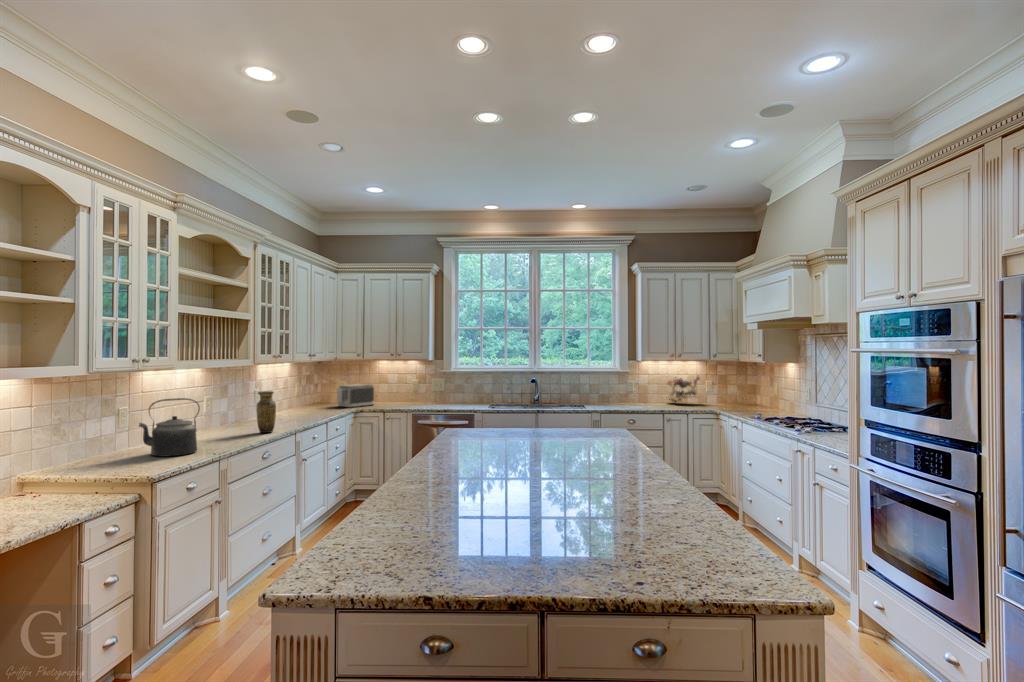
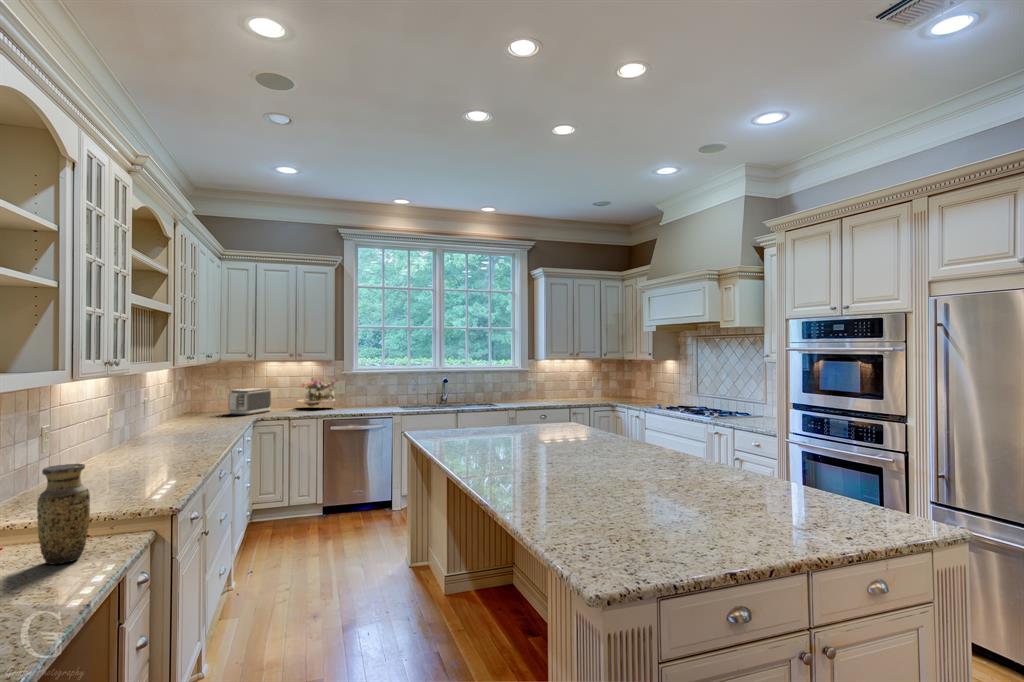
flower arrangement: present [666,375,700,403] -> present [299,376,338,407]
vase: present [256,391,276,433] -> present [37,464,90,564]
kettle: present [139,398,200,457] -> none [78,406,156,482]

